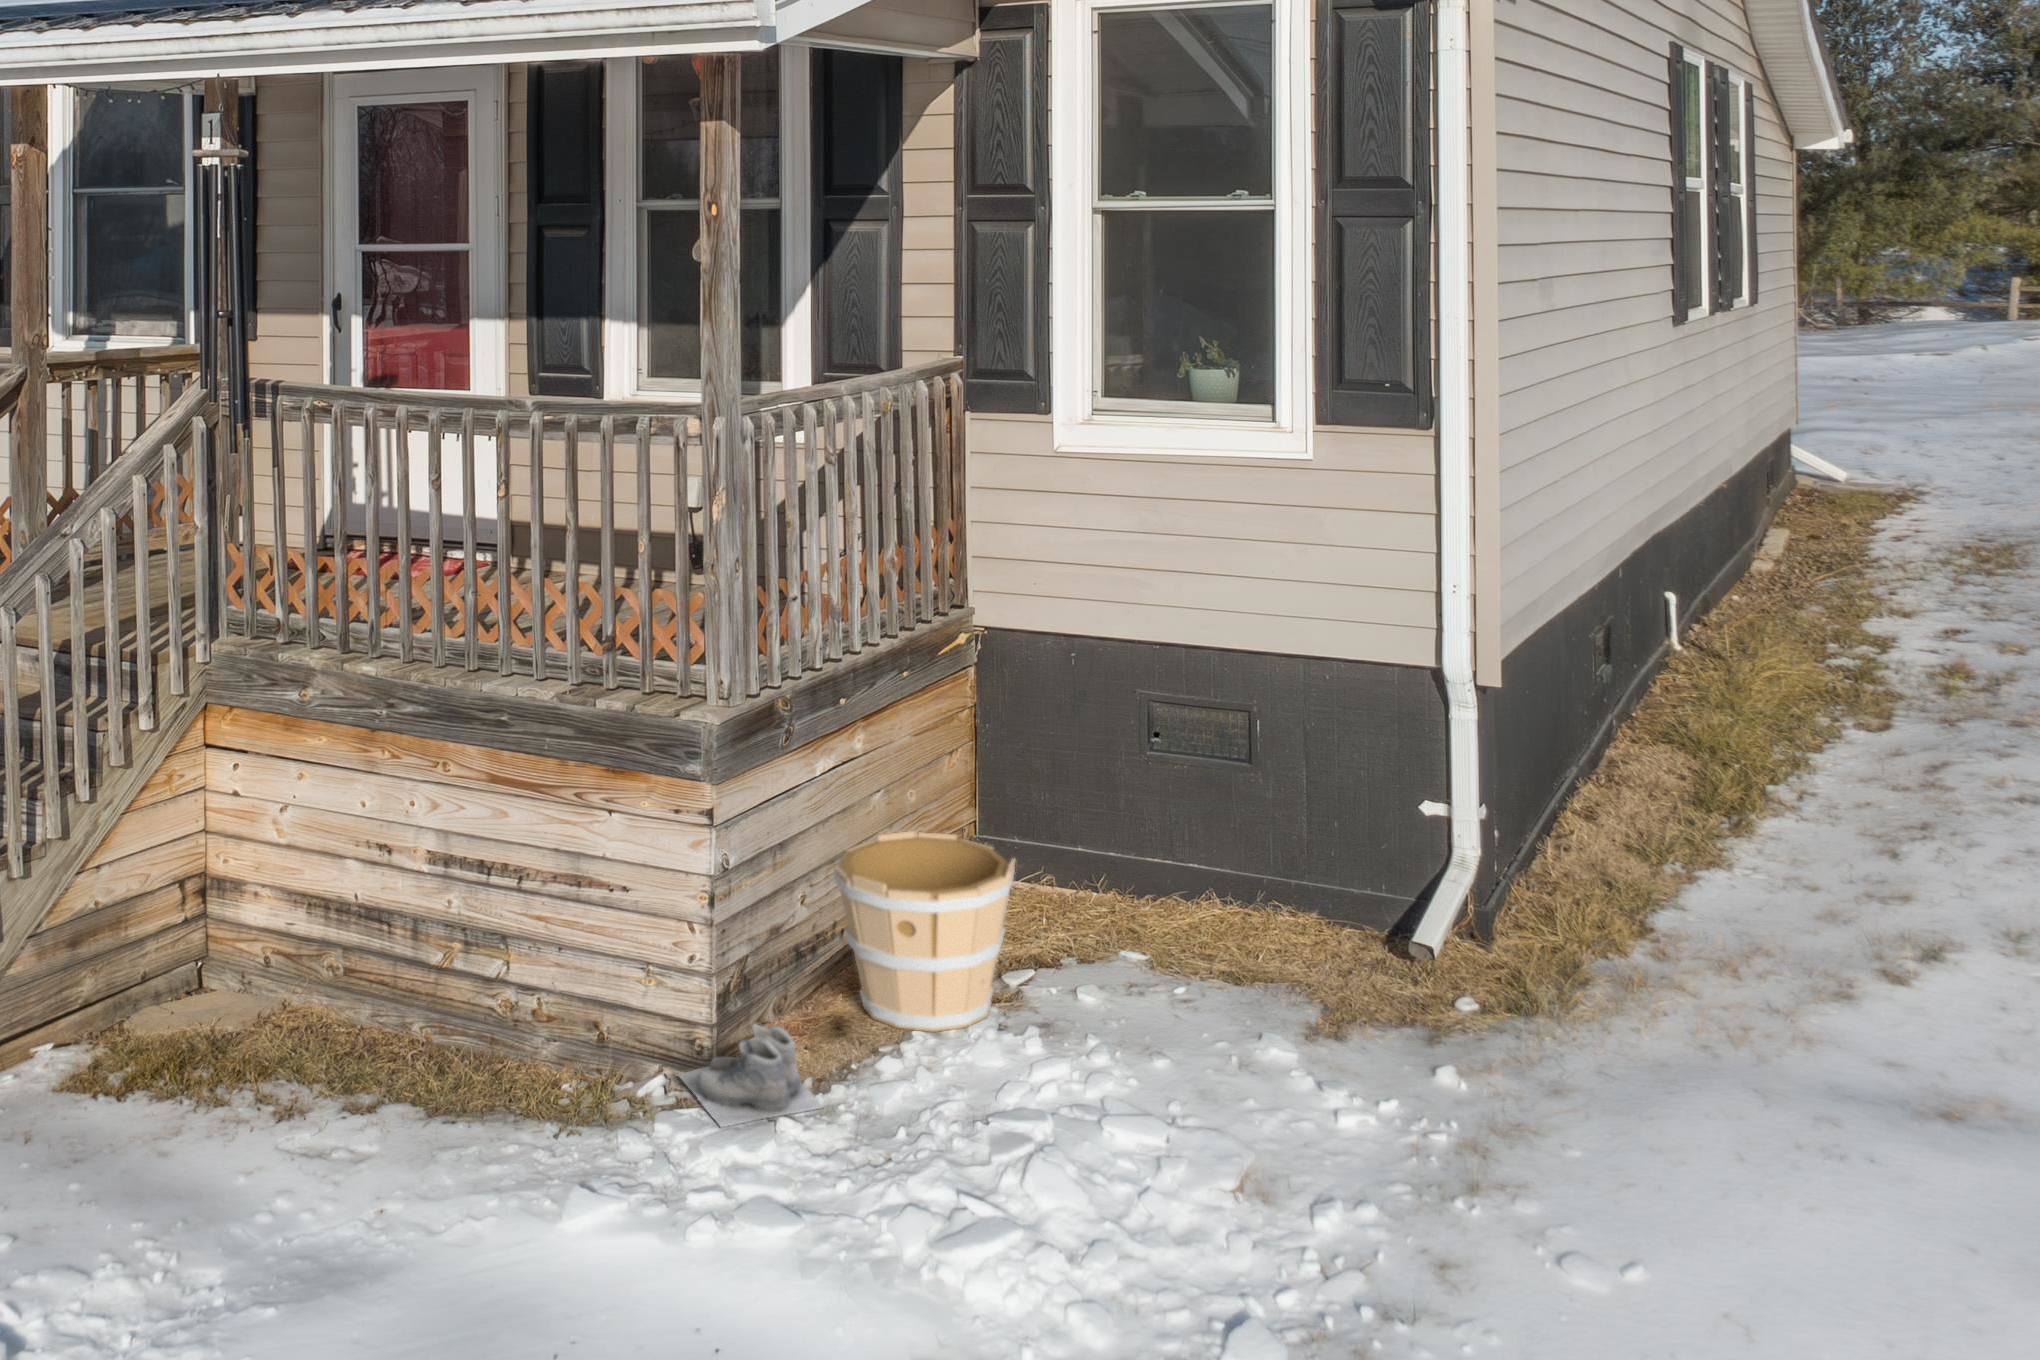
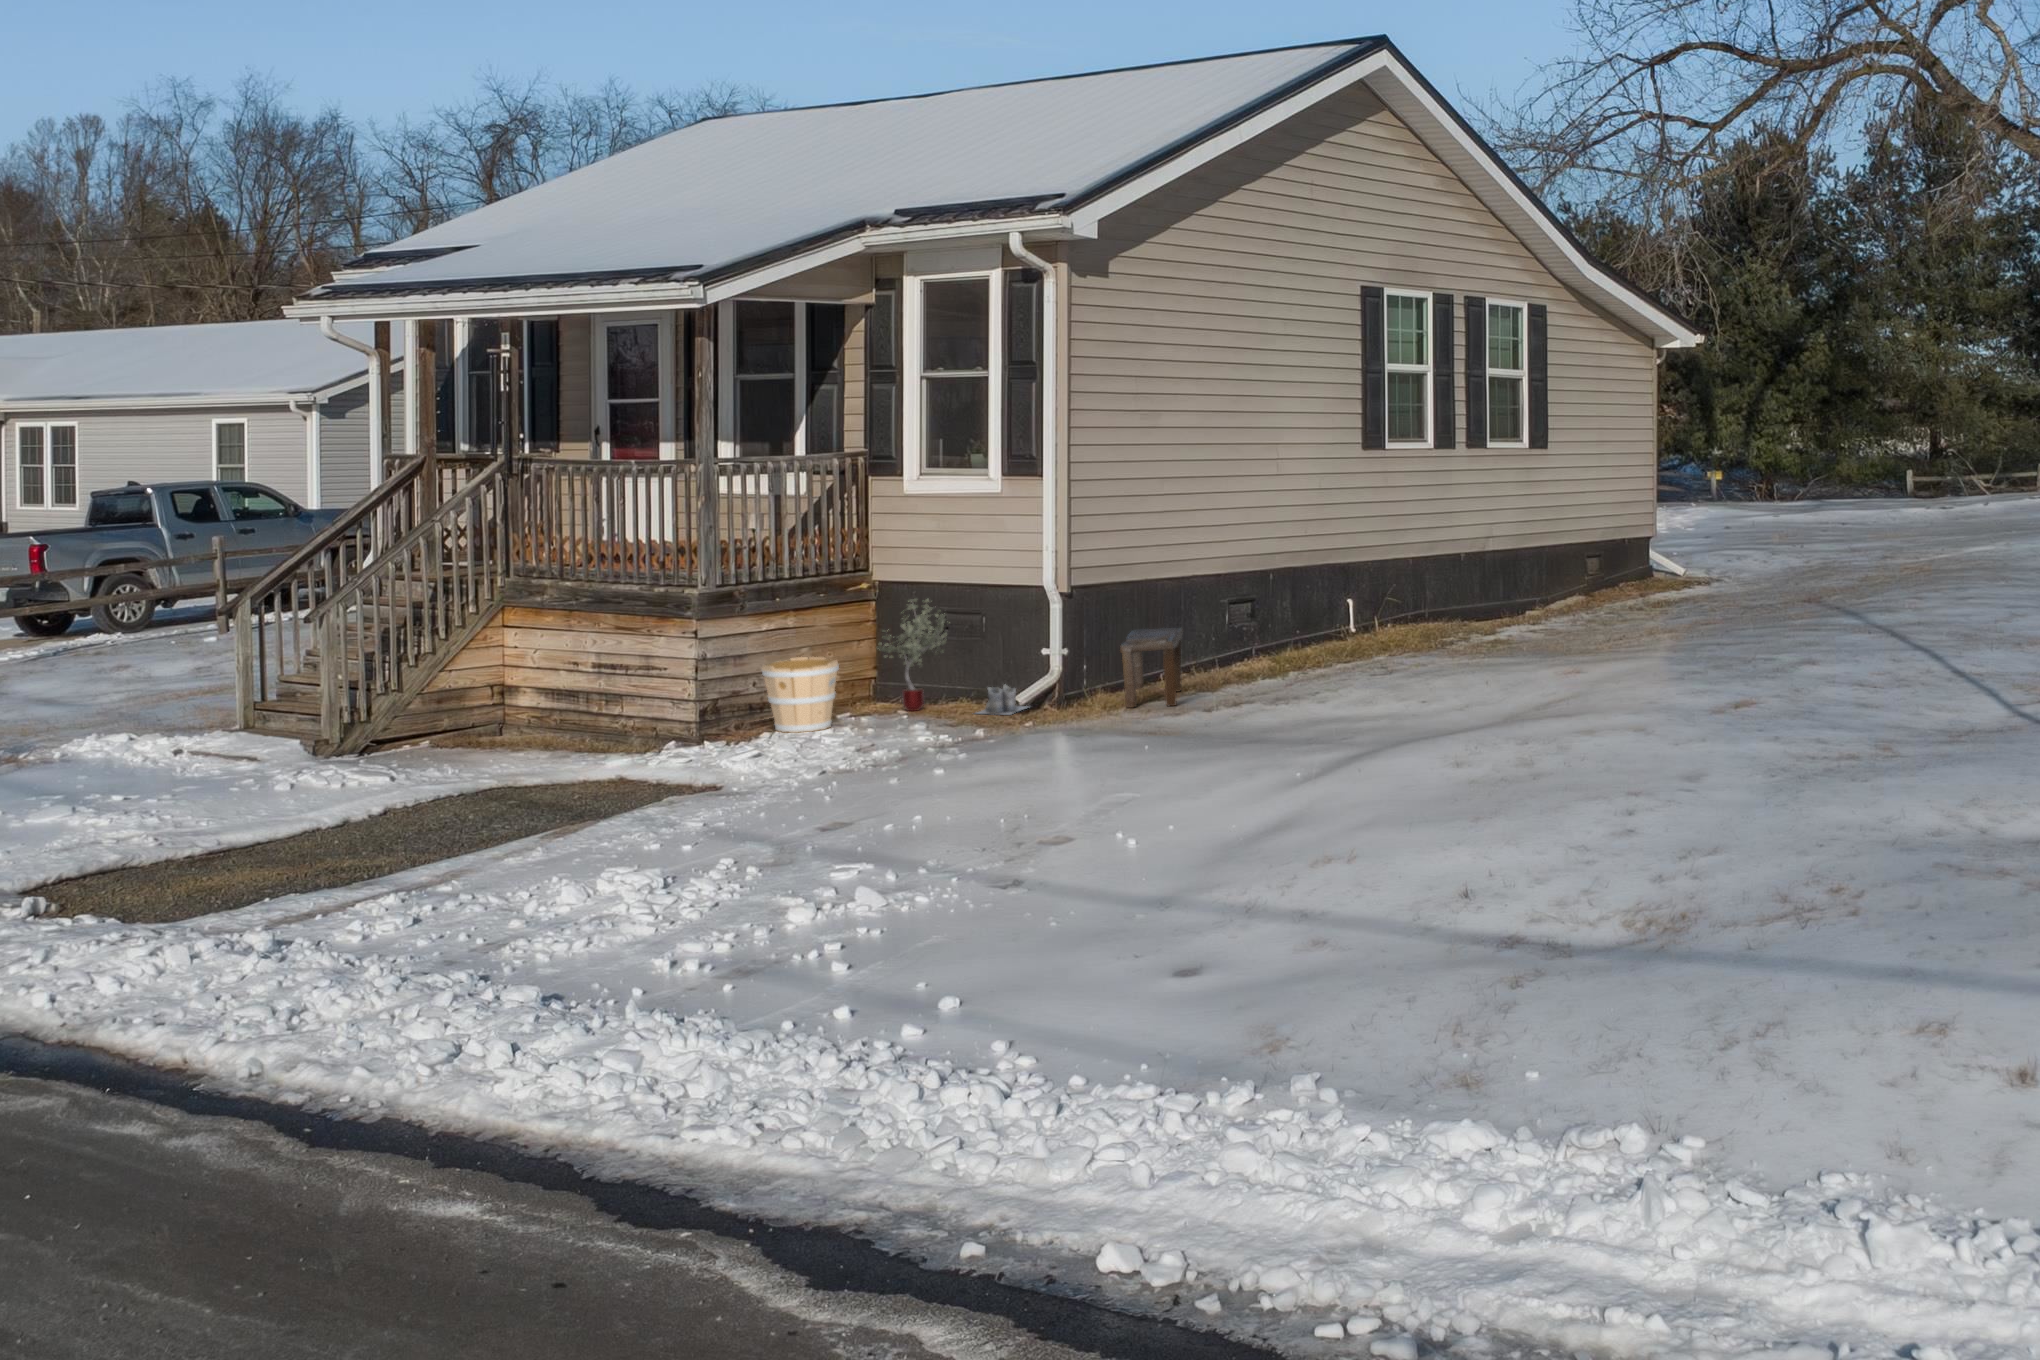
potted tree: none [1000,680,1191,921] -> present [877,599,950,711]
bench: none [1483,723,1689,928] -> present [1120,628,1183,708]
boots: present [679,1024,823,1127] -> present [977,684,1027,715]

